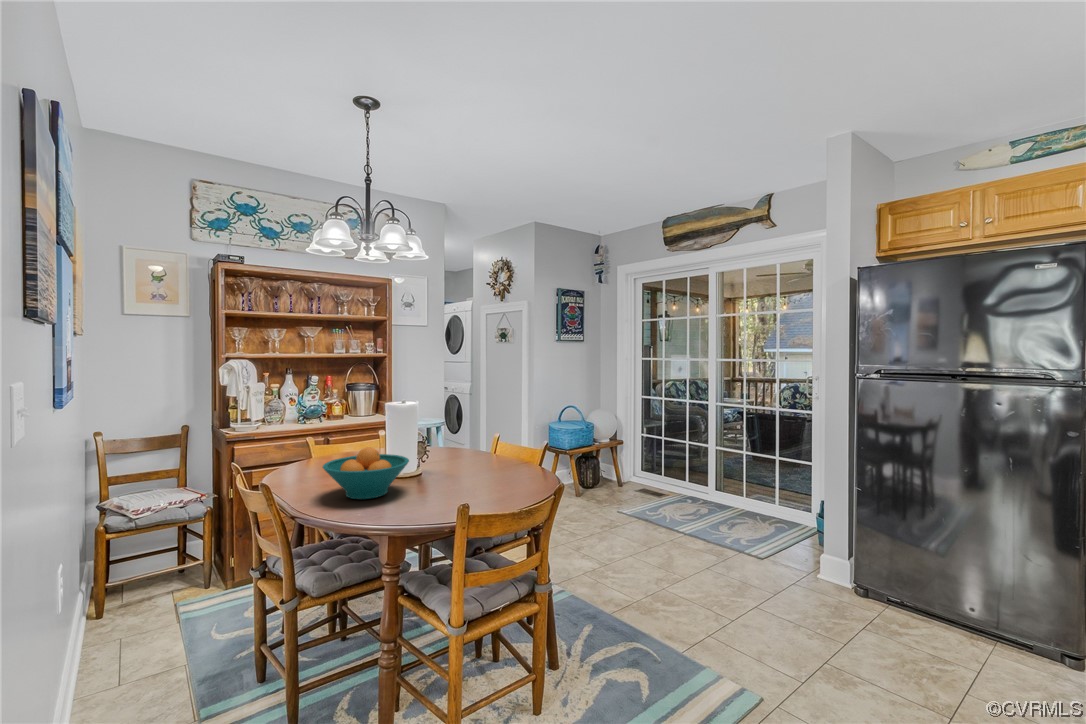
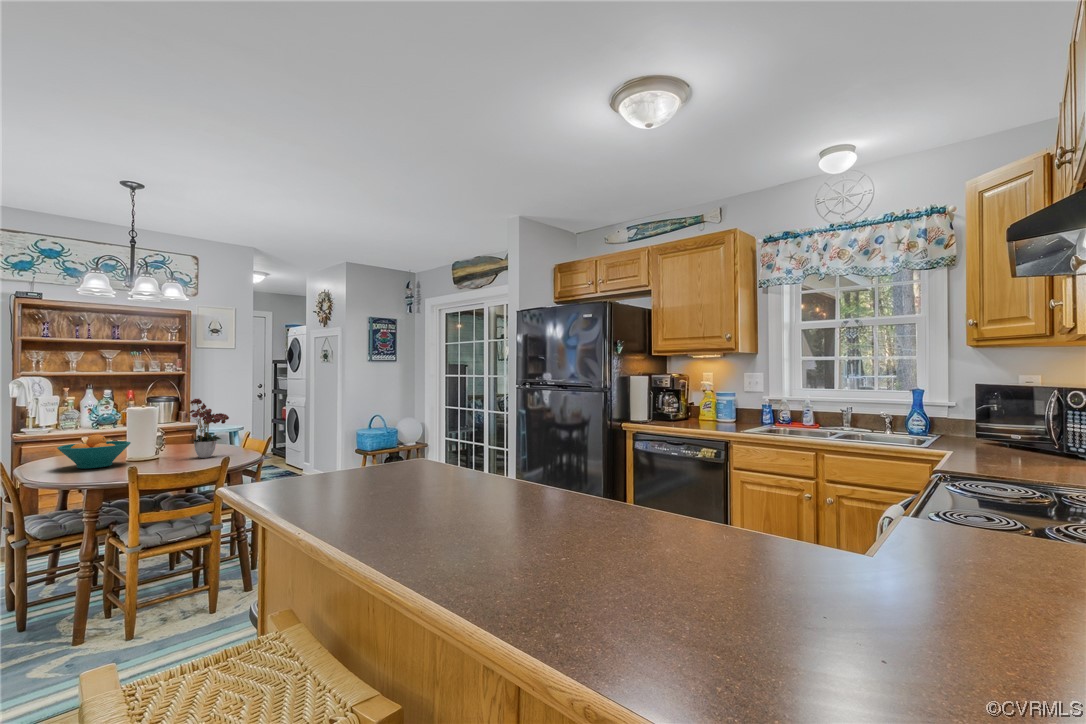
flower arrangement: none [466,389,521,479] -> present [185,399,229,458]

